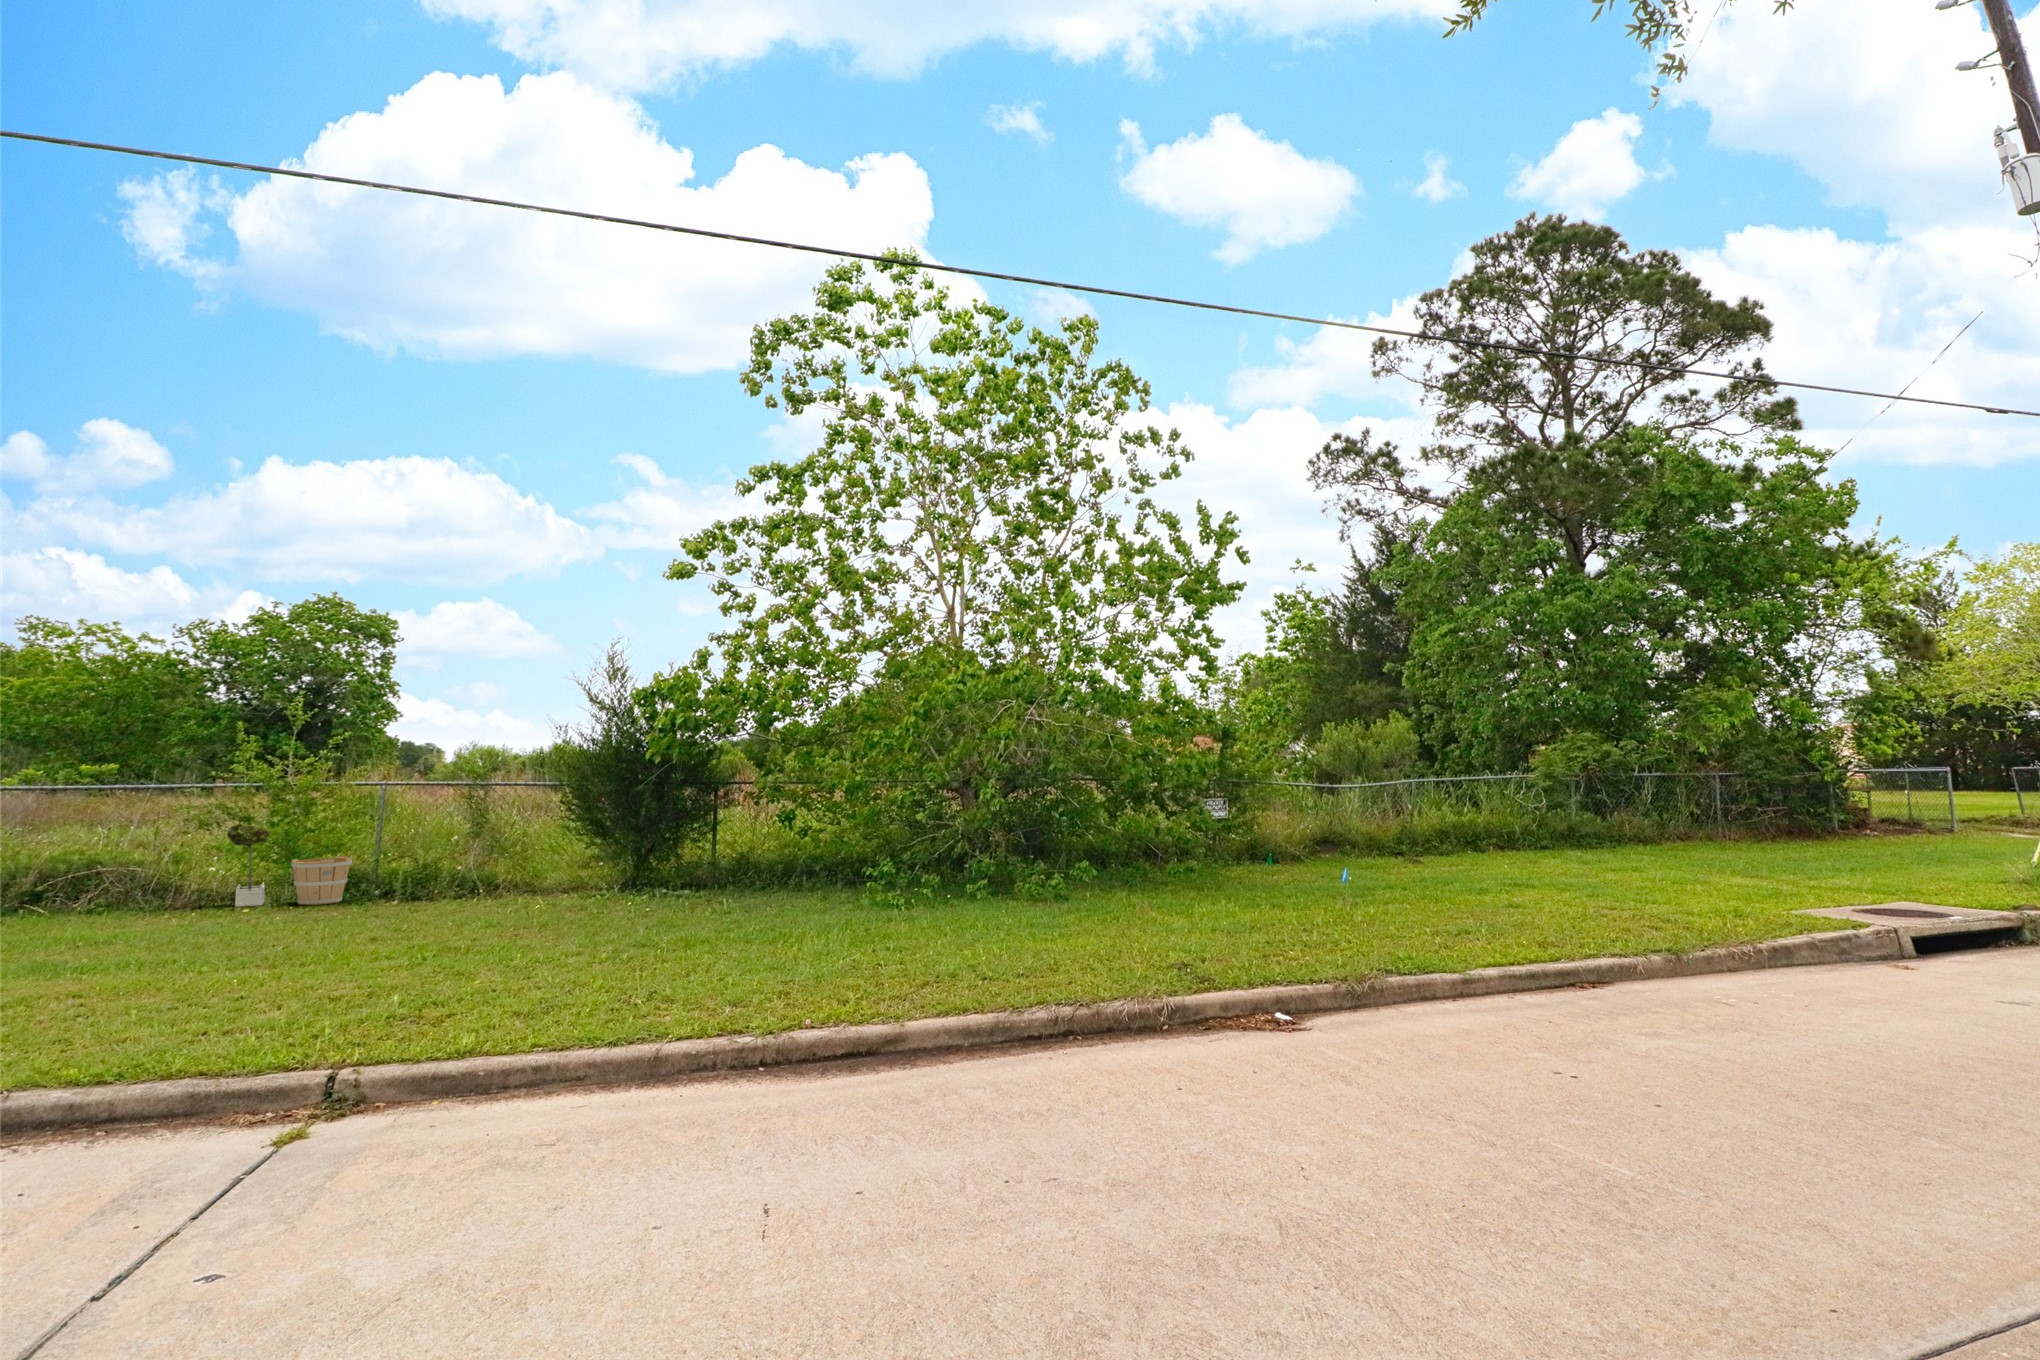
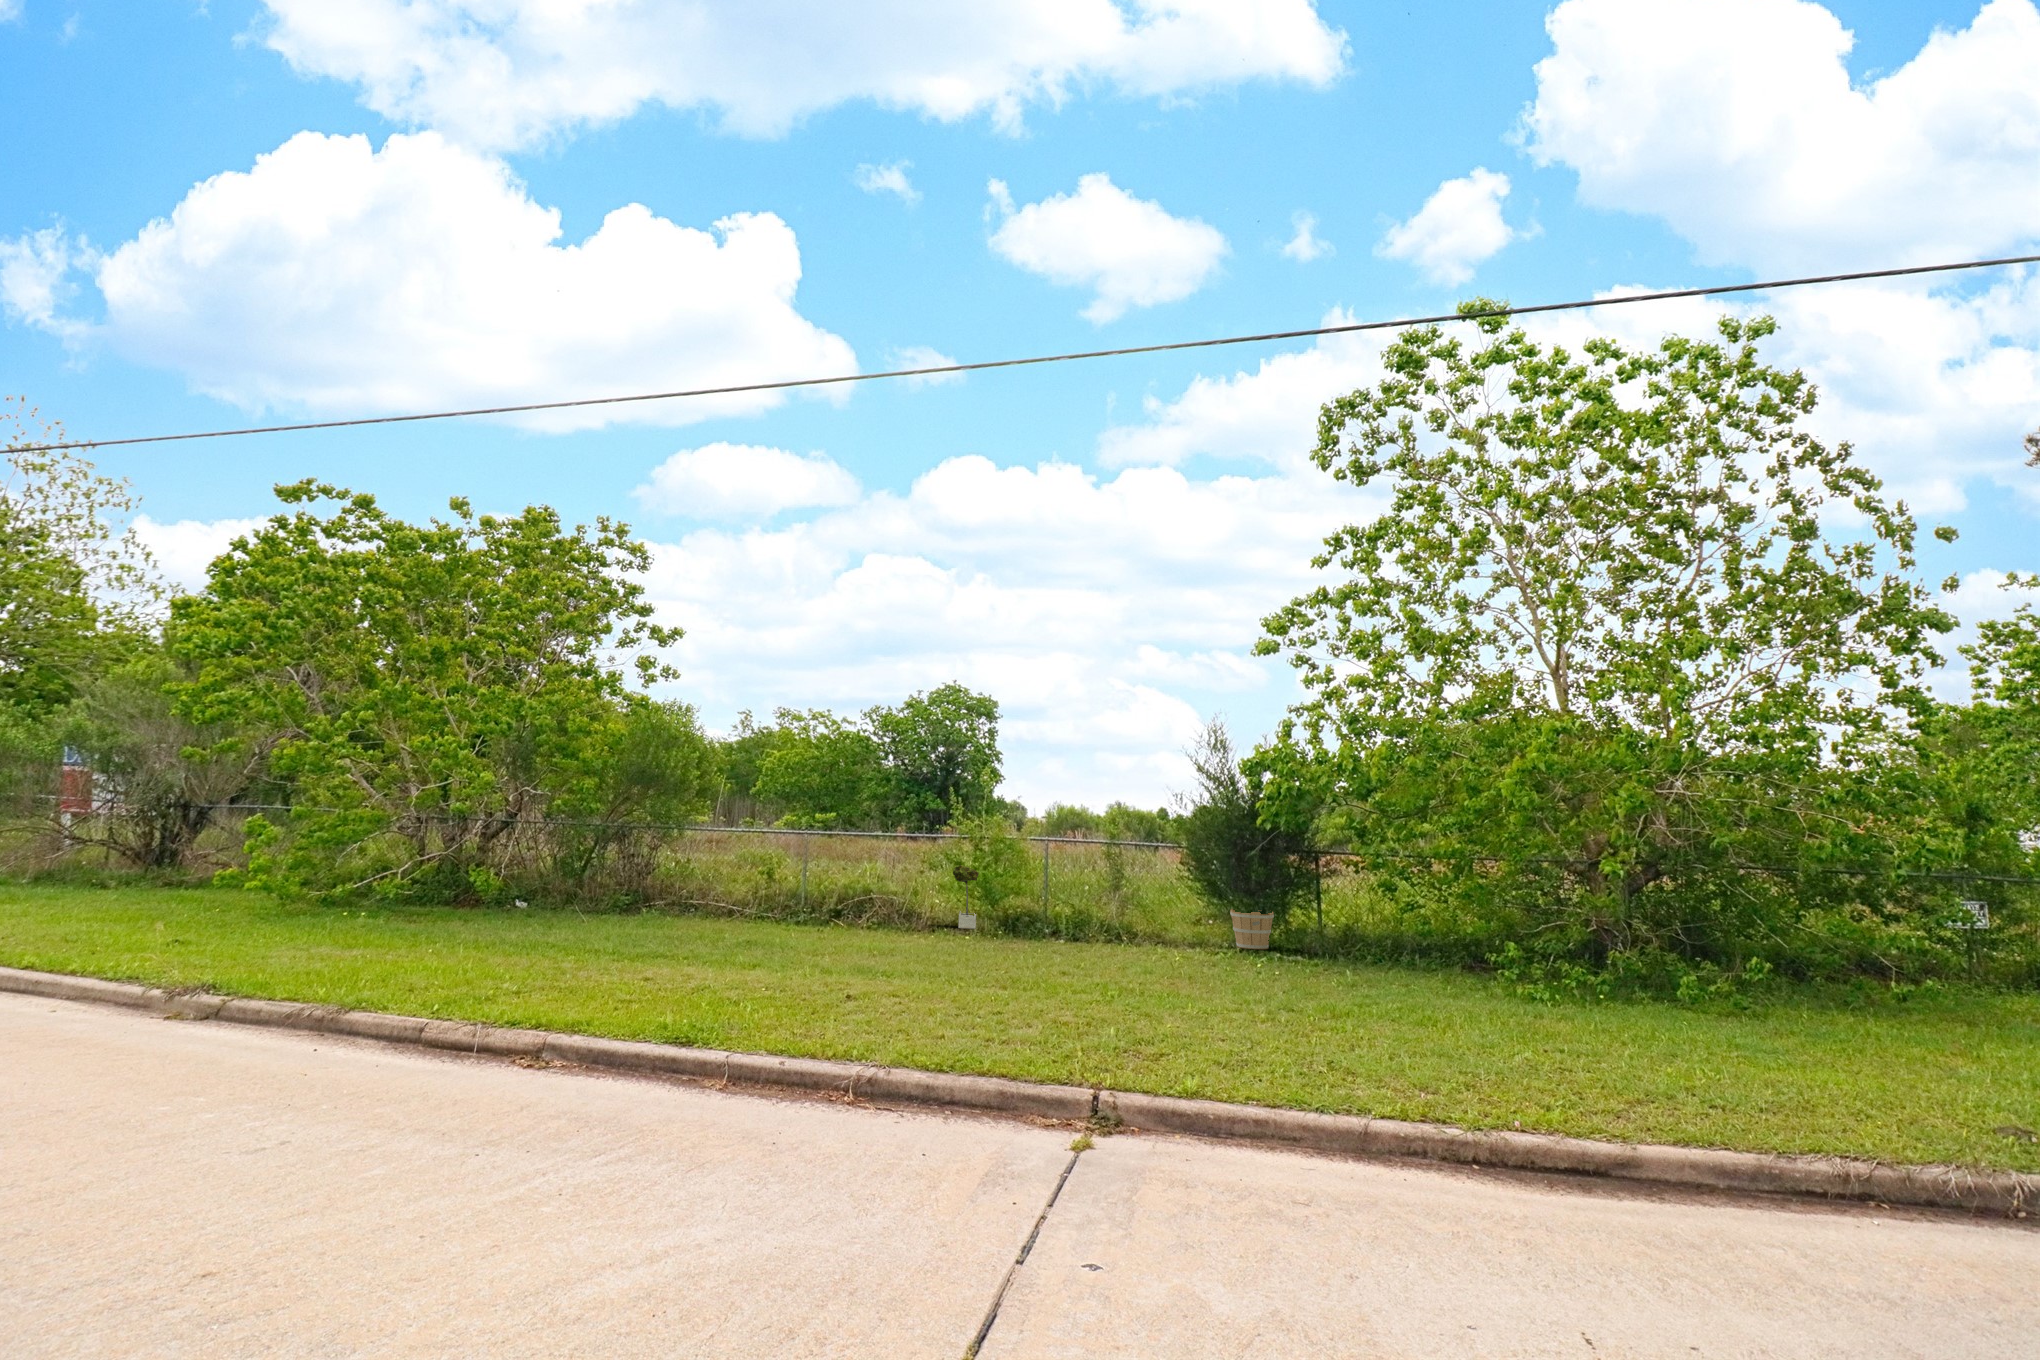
wooden bucket: present [291,856,352,905] -> present [1230,909,1274,949]

